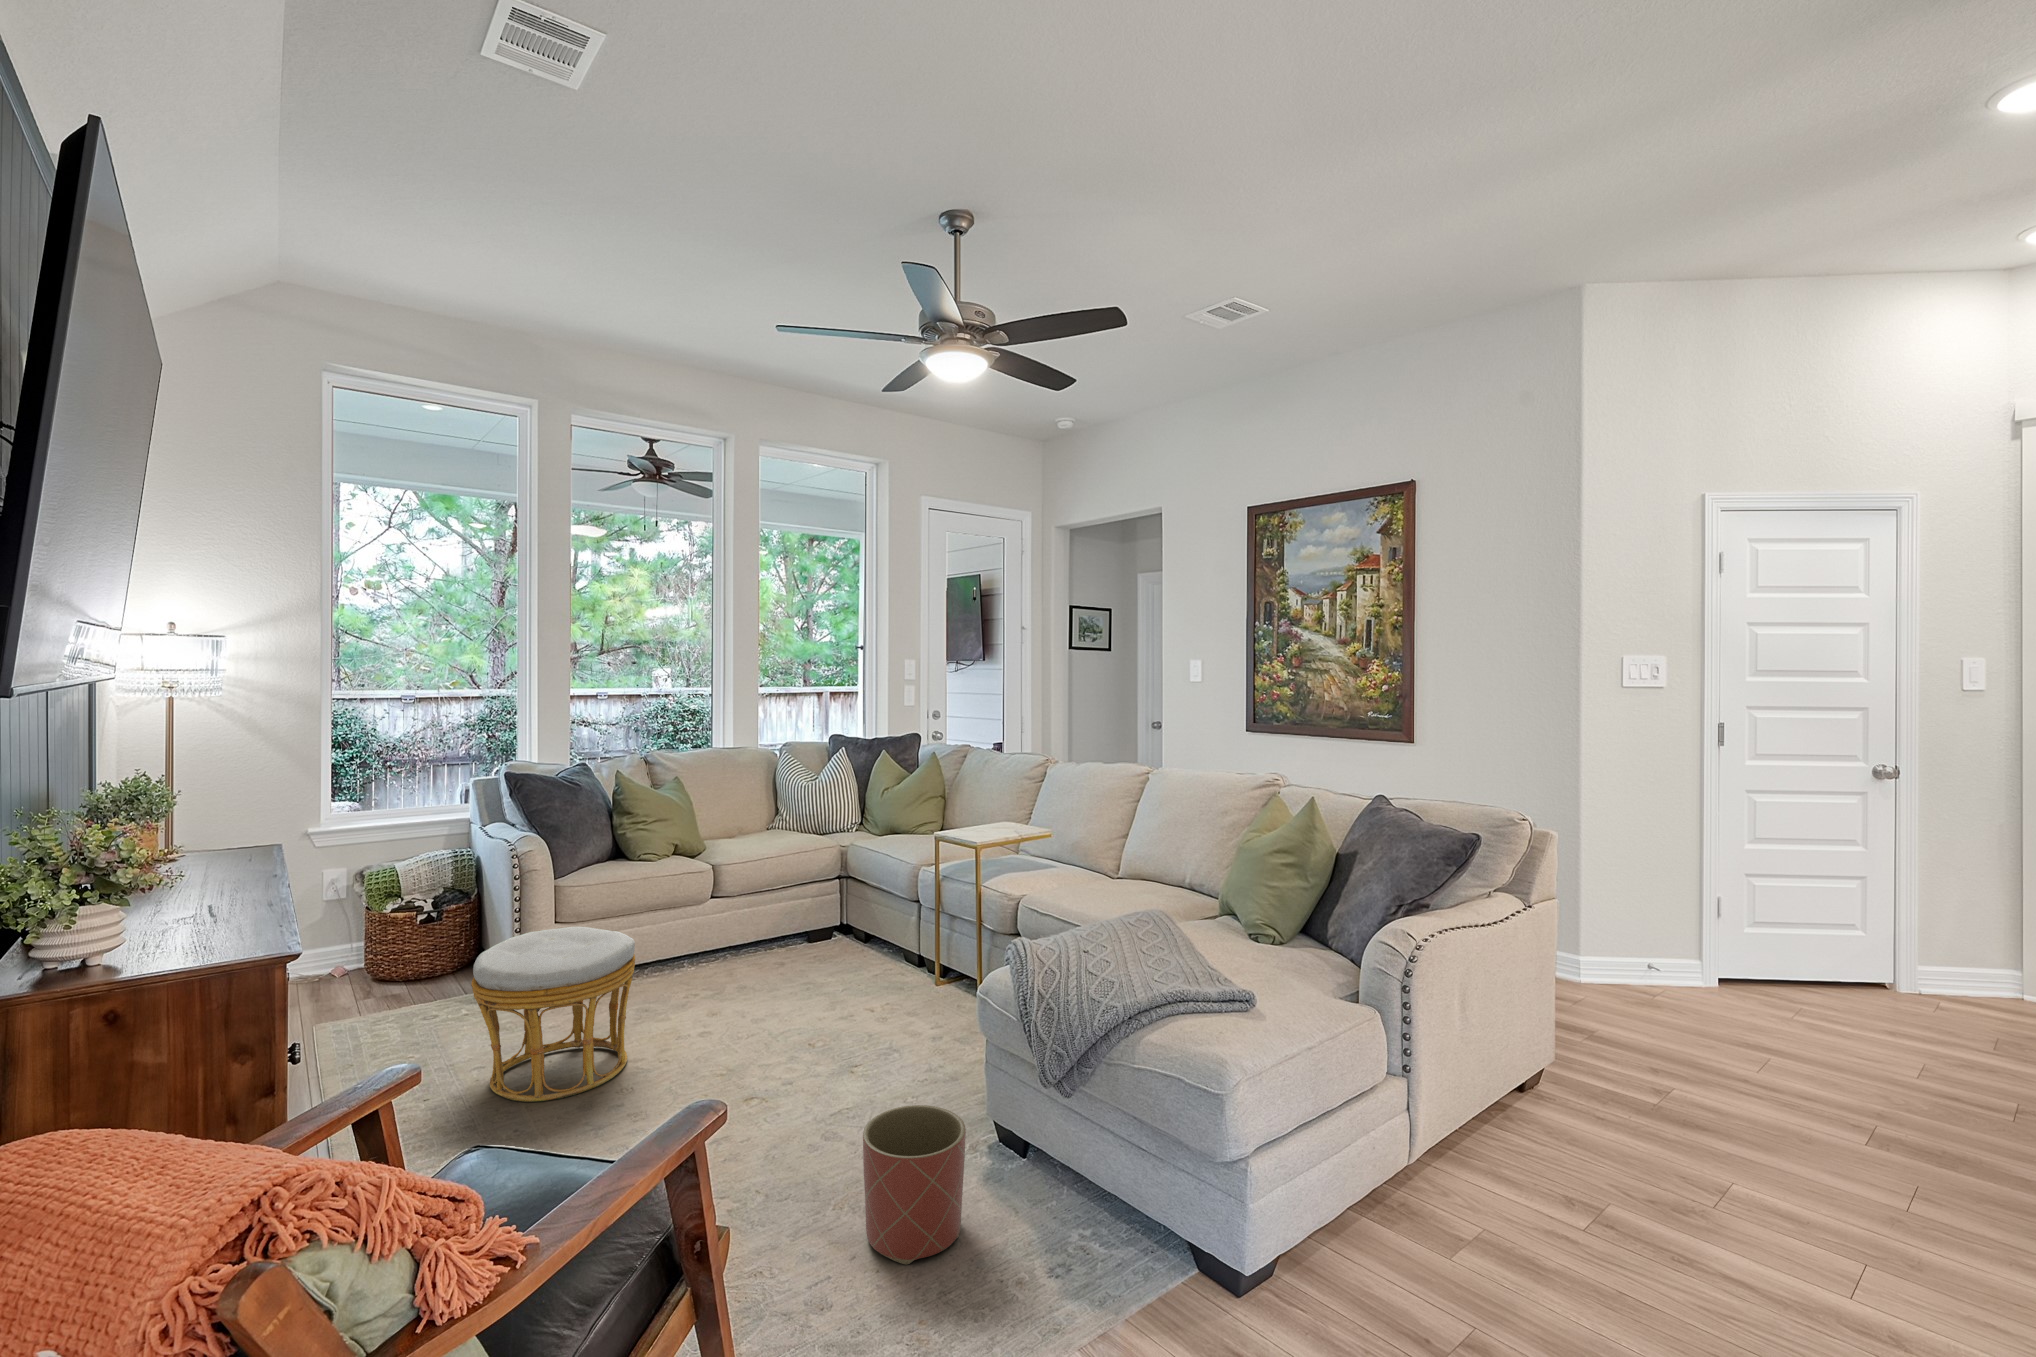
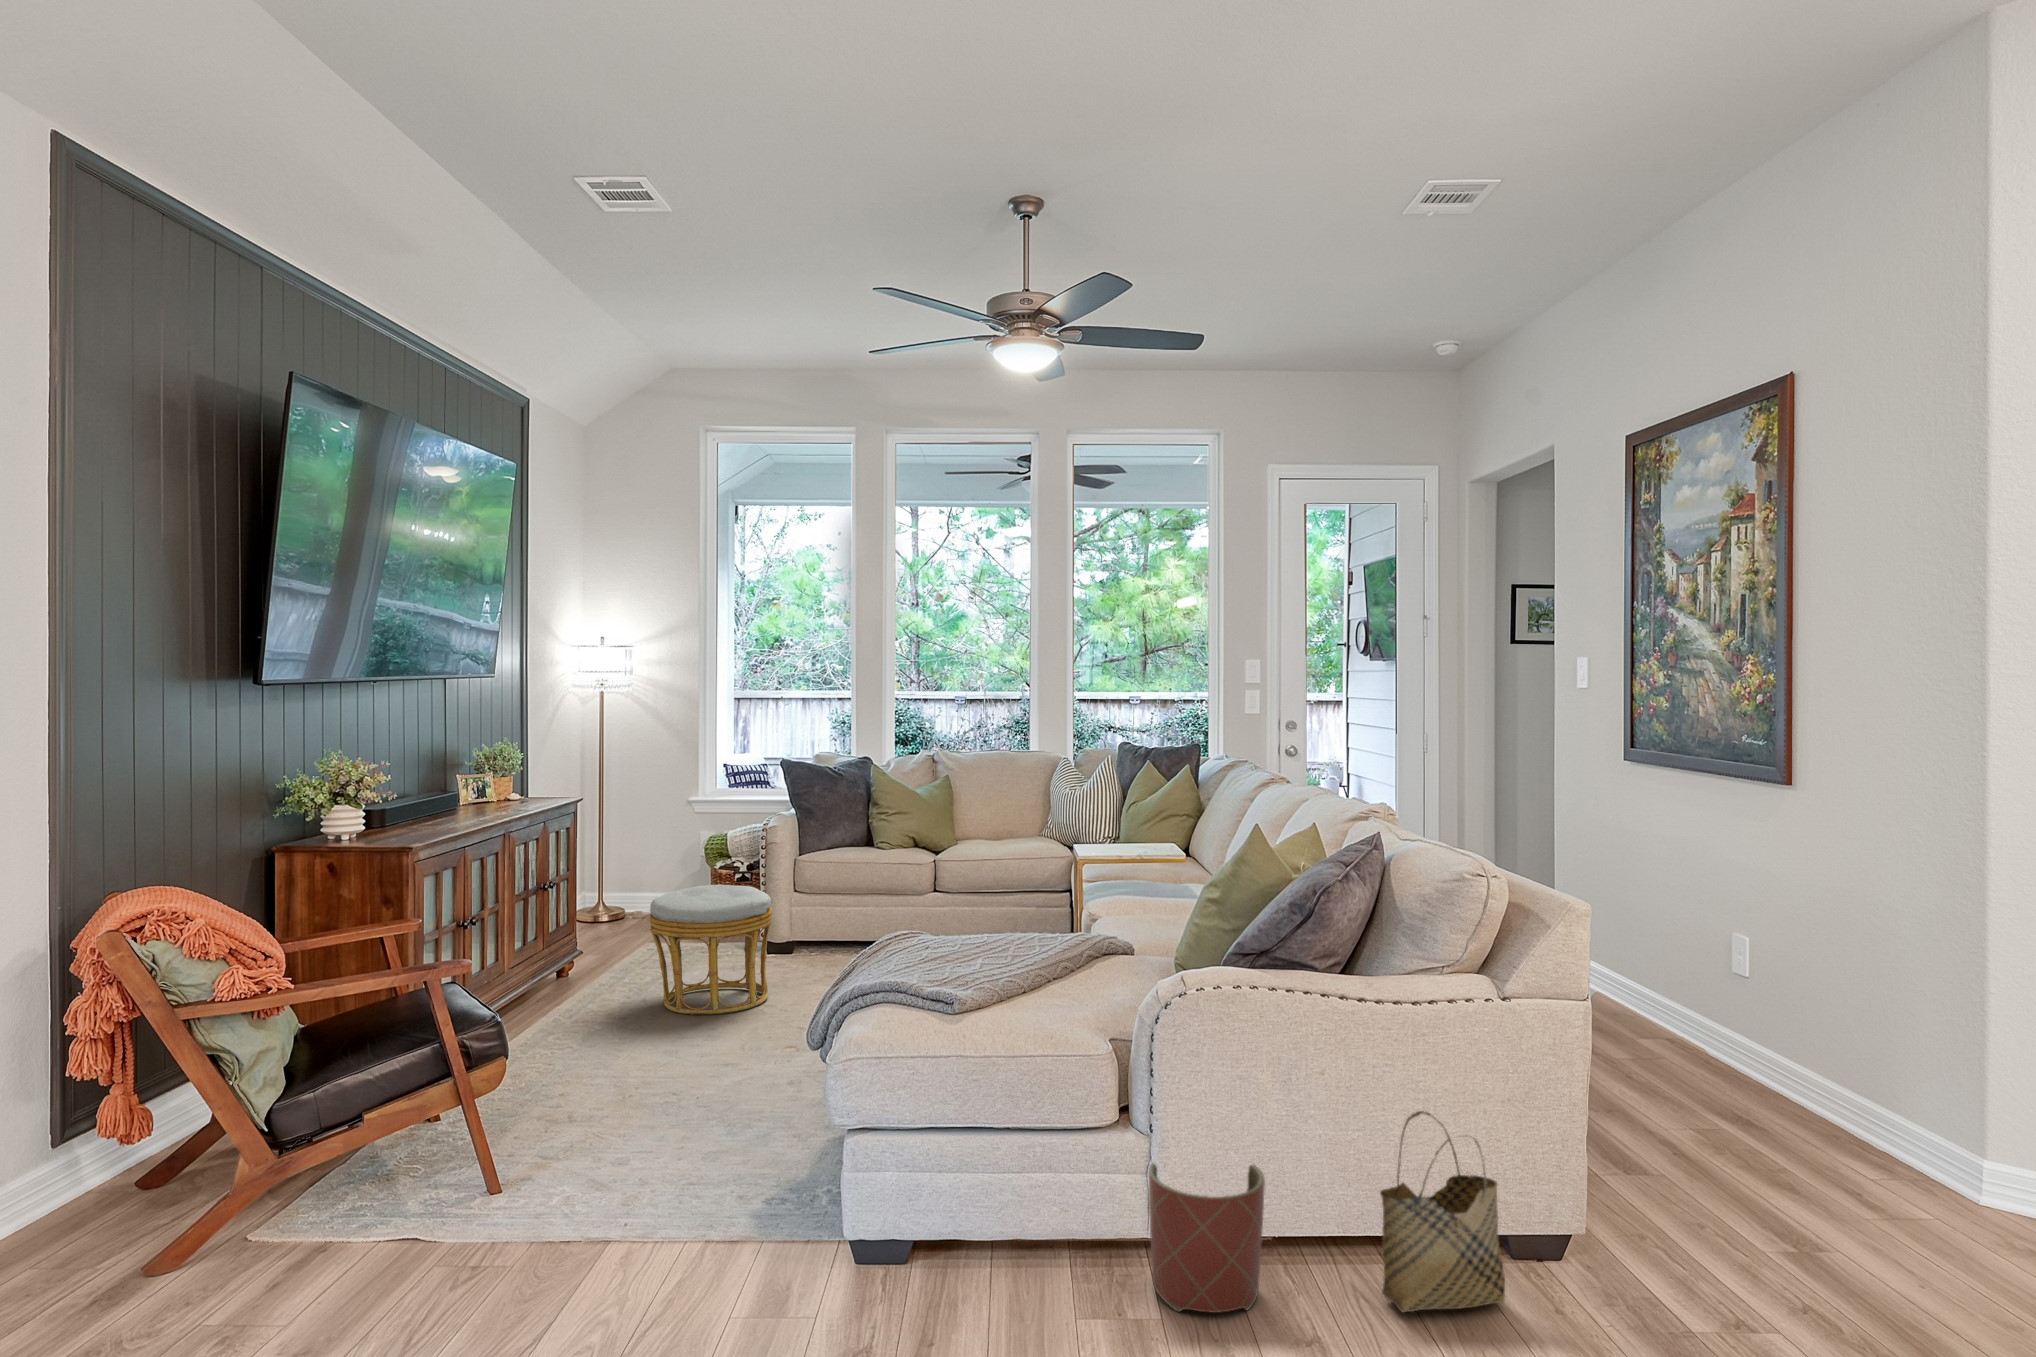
woven basket: none [1544,1006,1610,1162] -> present [1380,1111,1505,1312]
planter: present [863,1105,966,1264] -> present [1149,1163,1265,1313]

